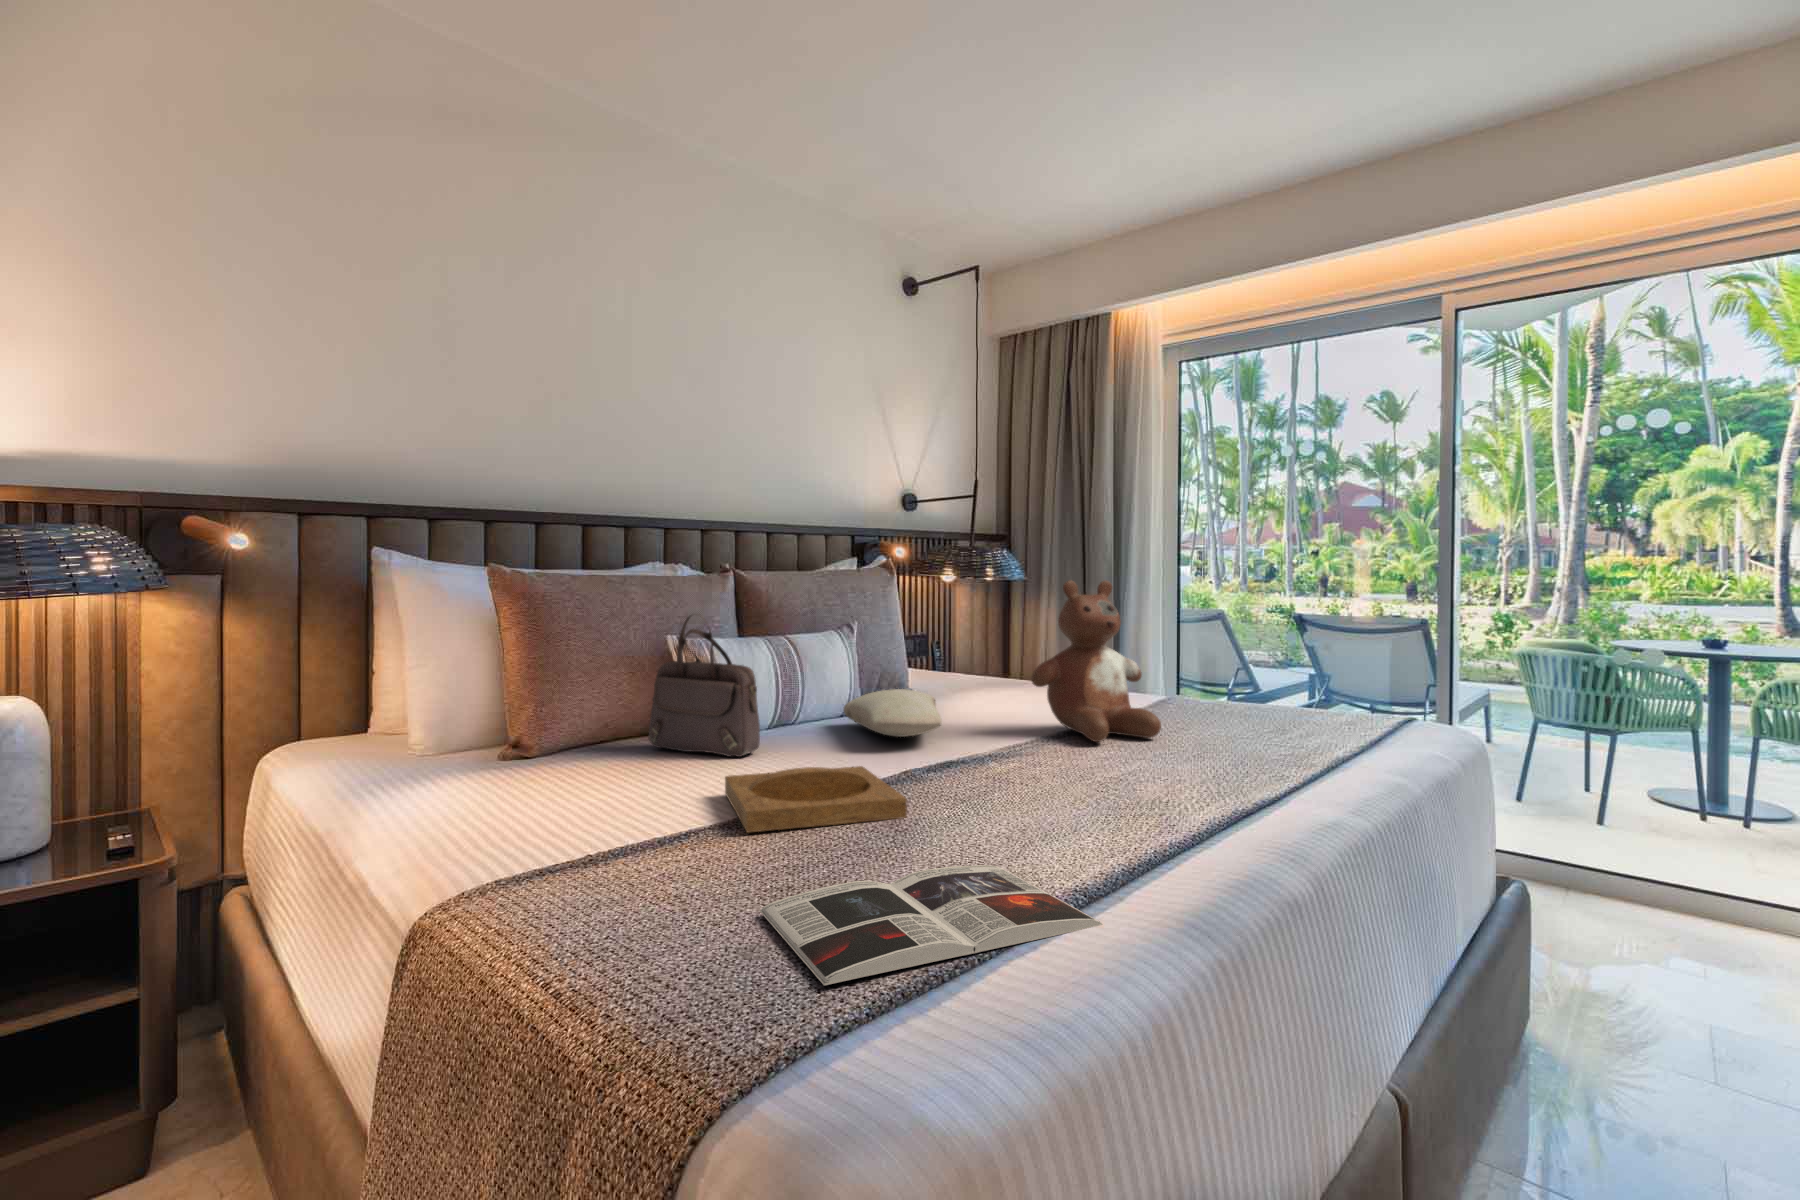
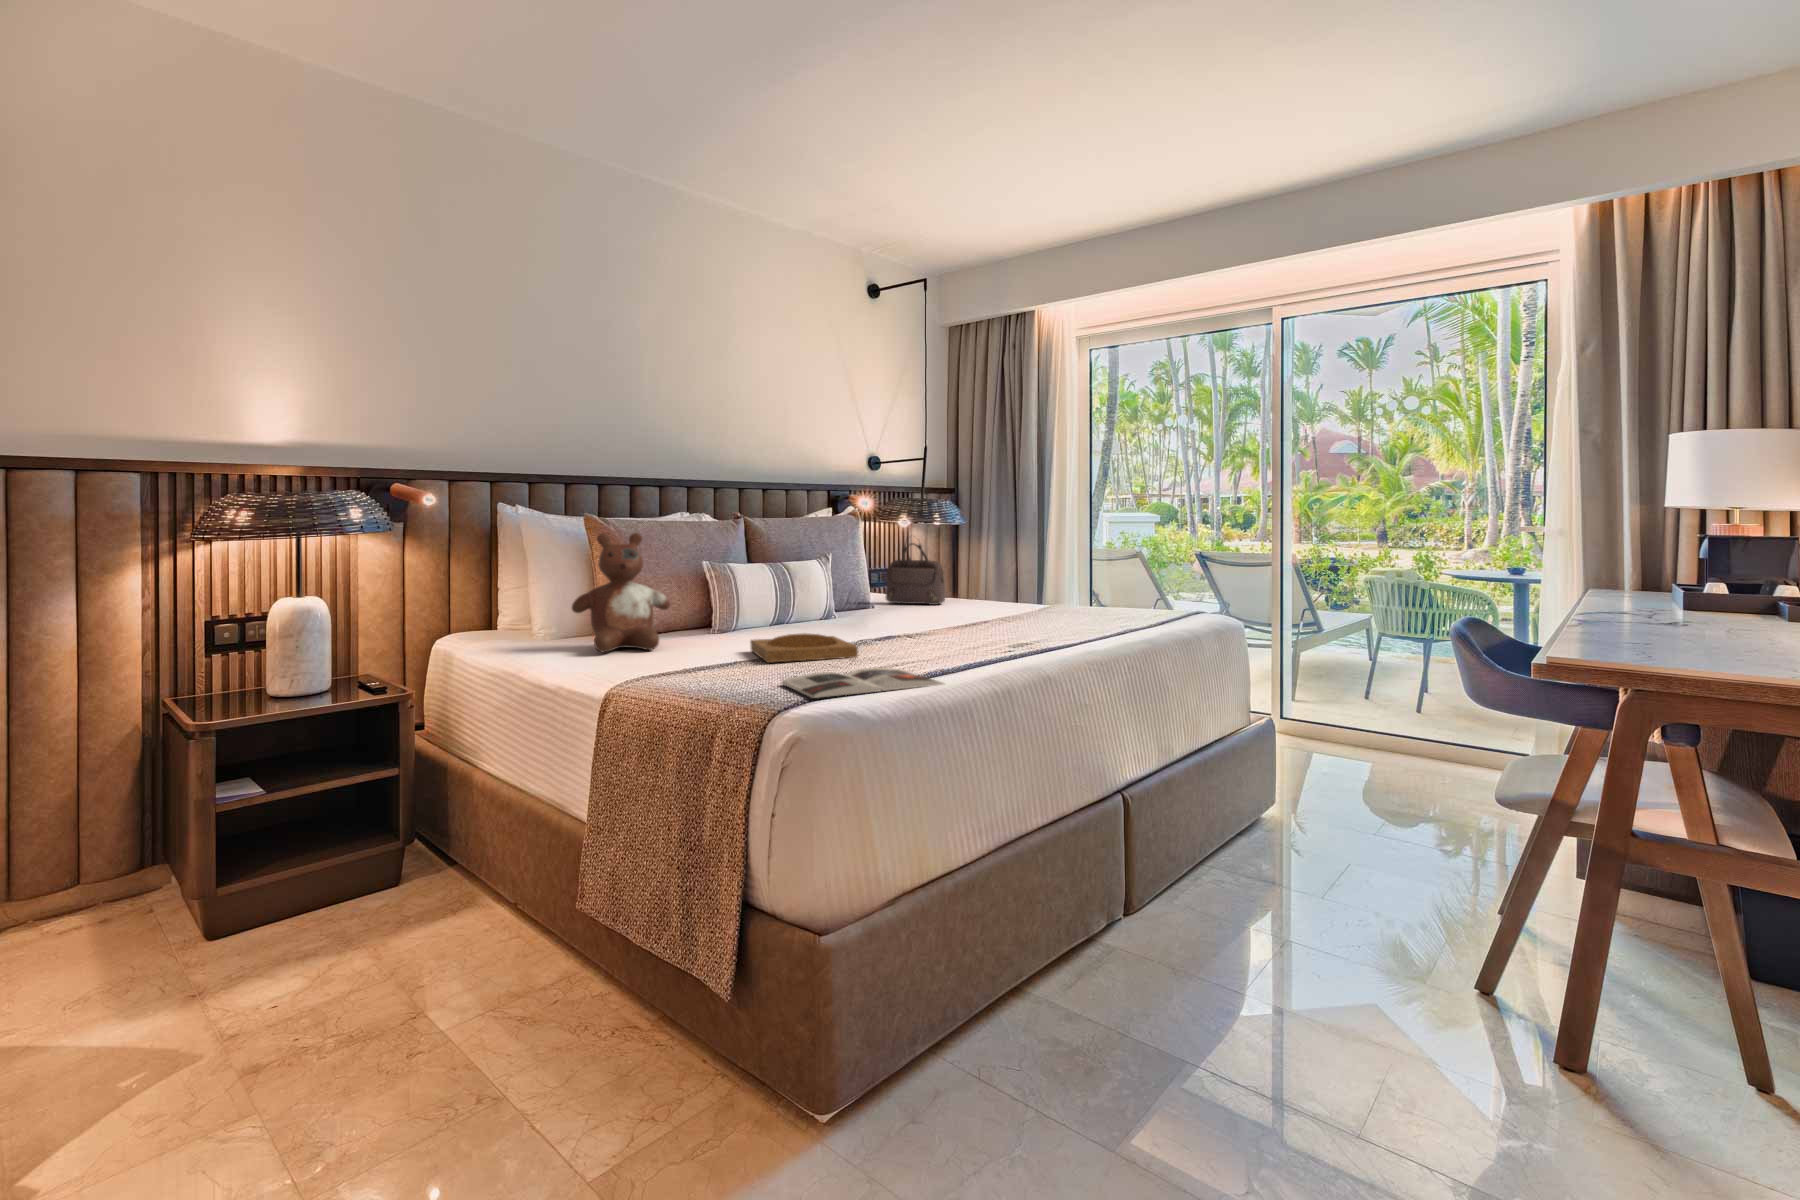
stuffed bear: present [1031,580,1161,742] -> present [572,533,670,652]
handbag: present [649,614,760,757] -> present [886,543,945,605]
pillow: present [843,689,942,737] -> none [822,597,885,625]

